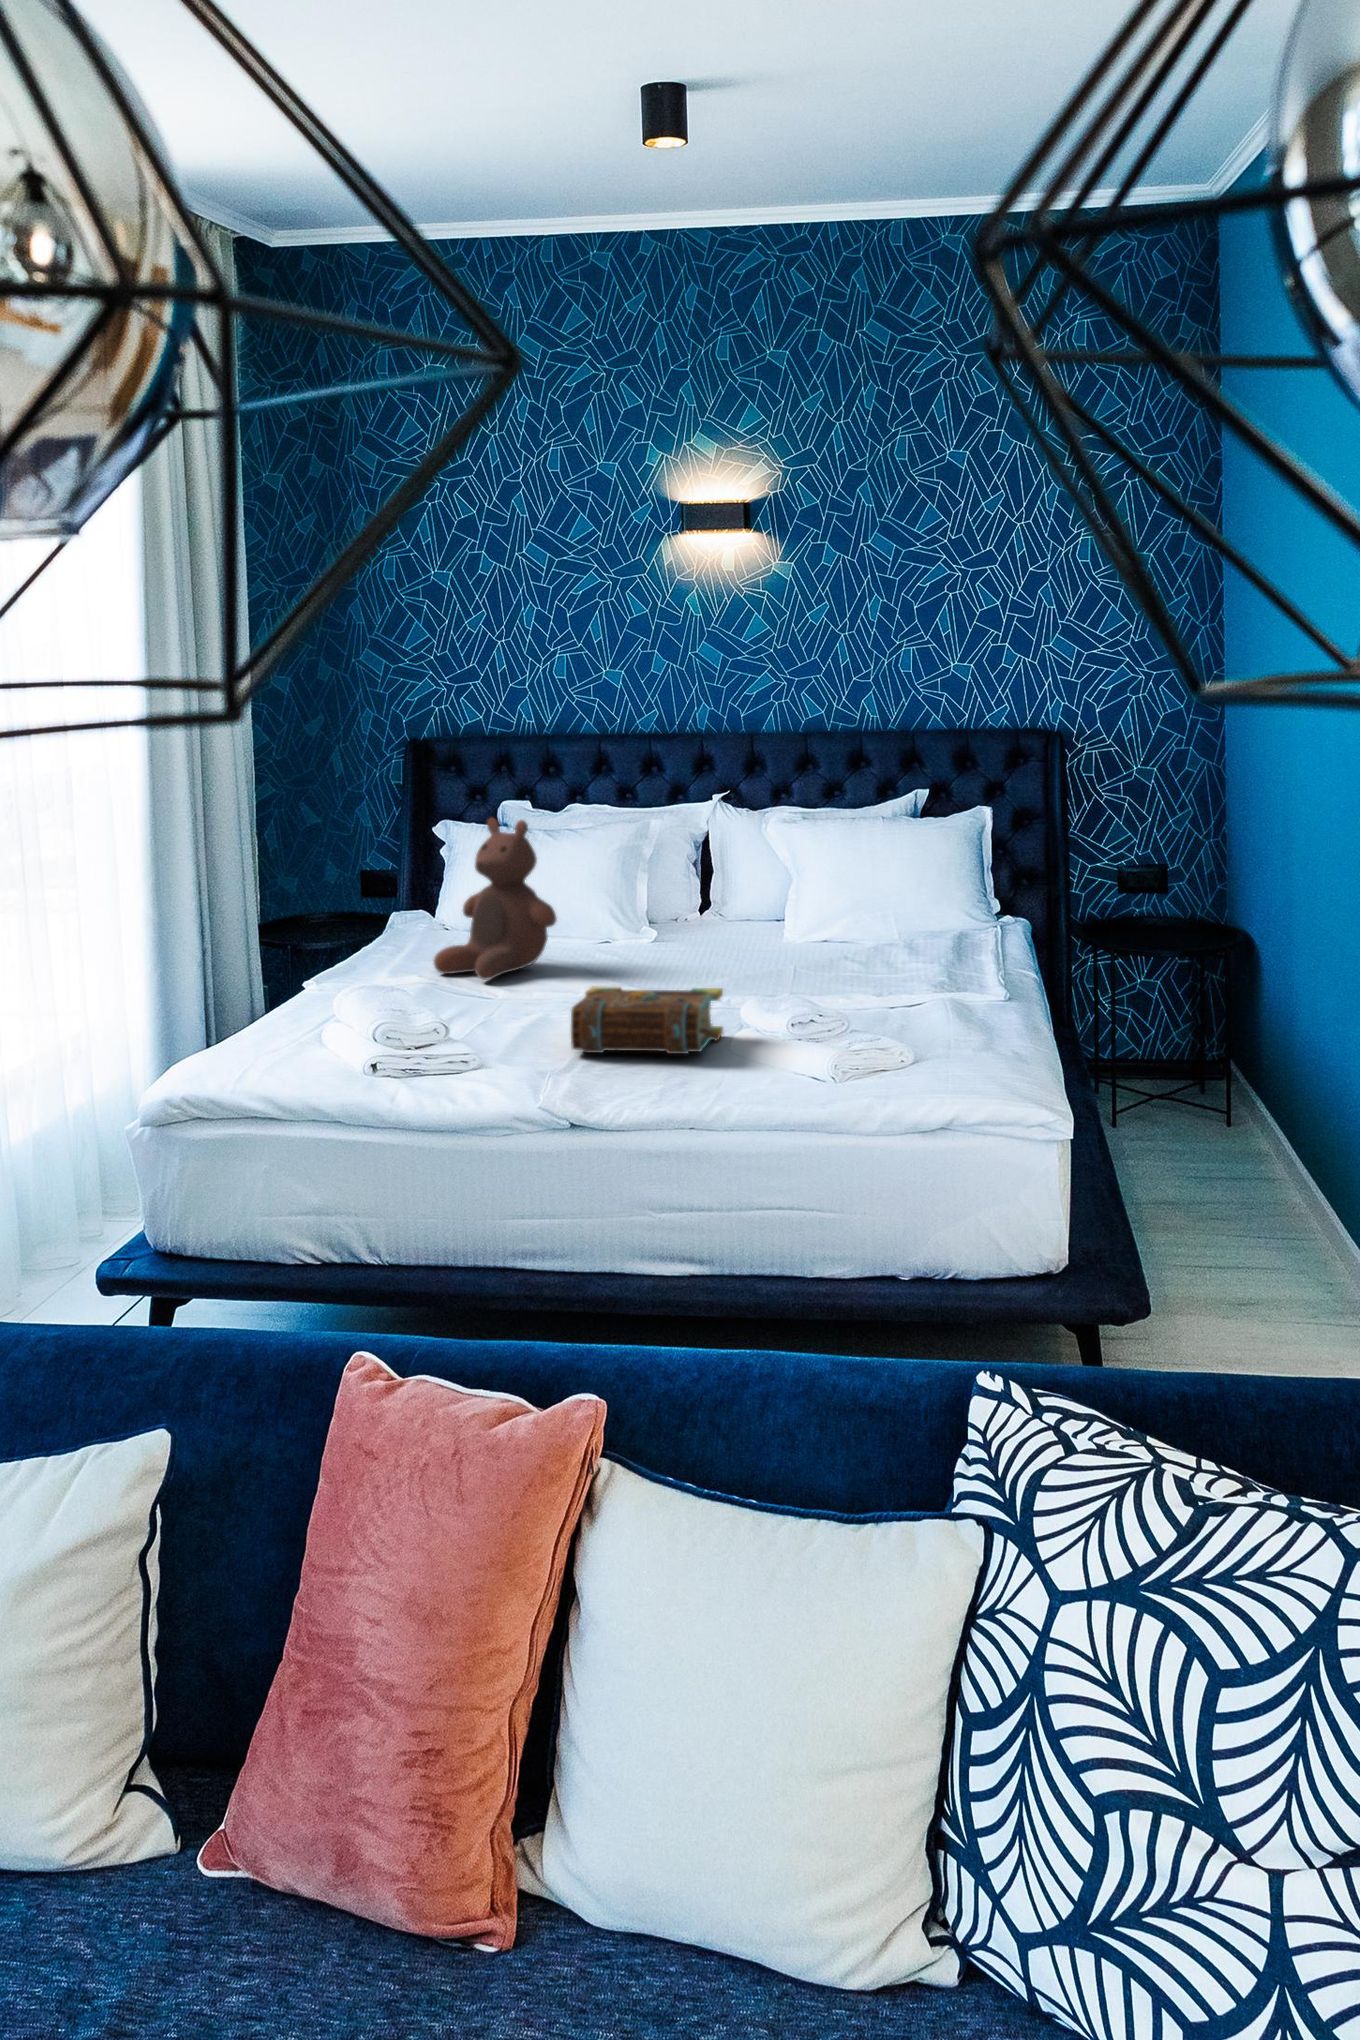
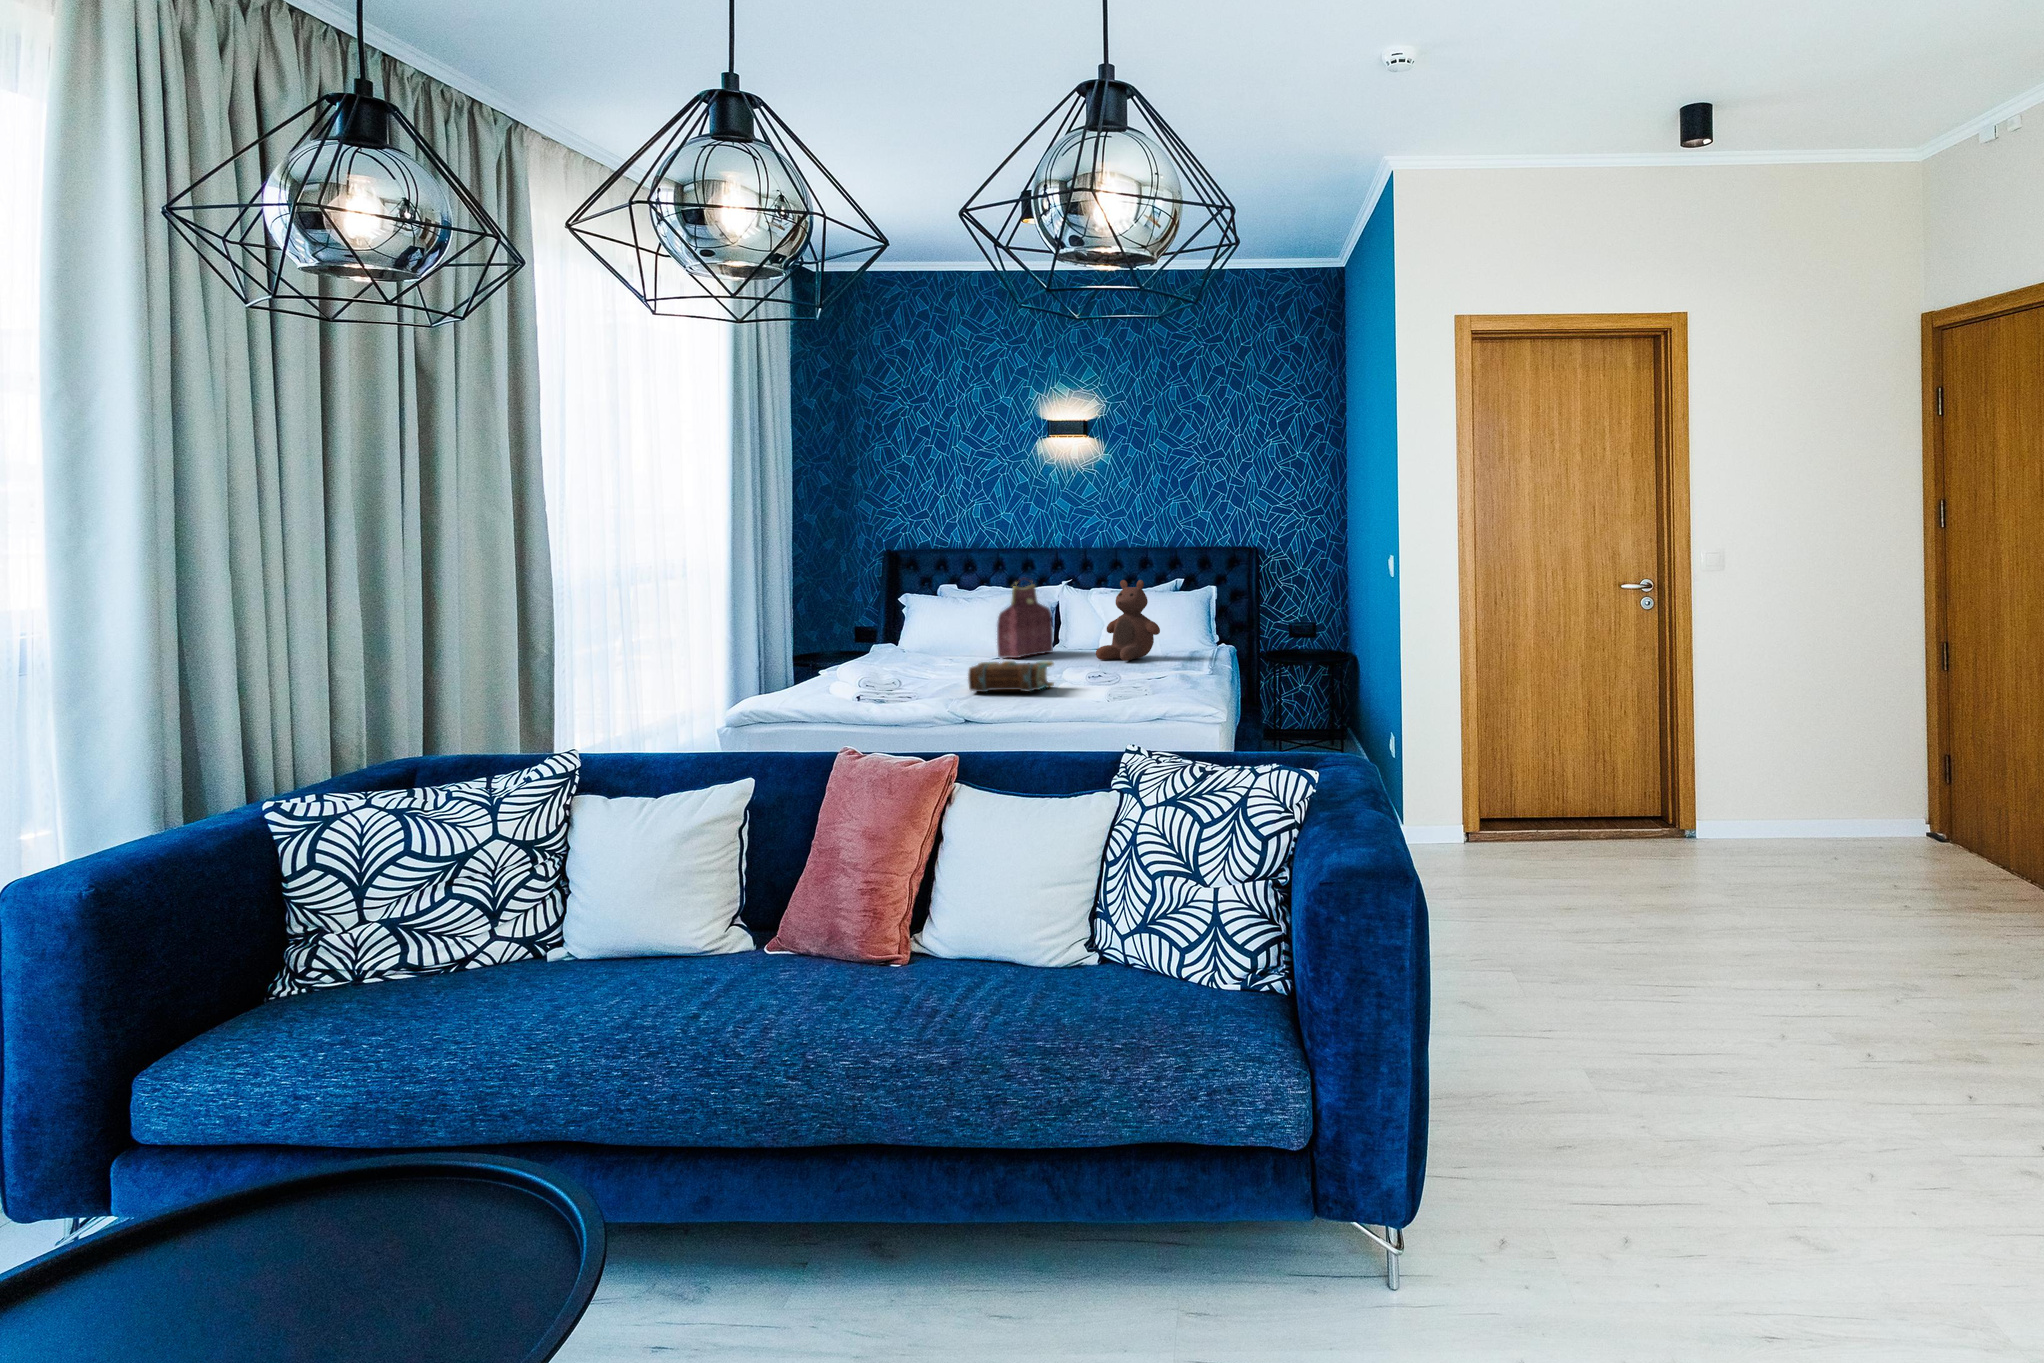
handbag: none [607,800,702,948] -> present [997,578,1053,658]
stuffed bear: present [434,818,556,980] -> present [1096,580,1160,661]

